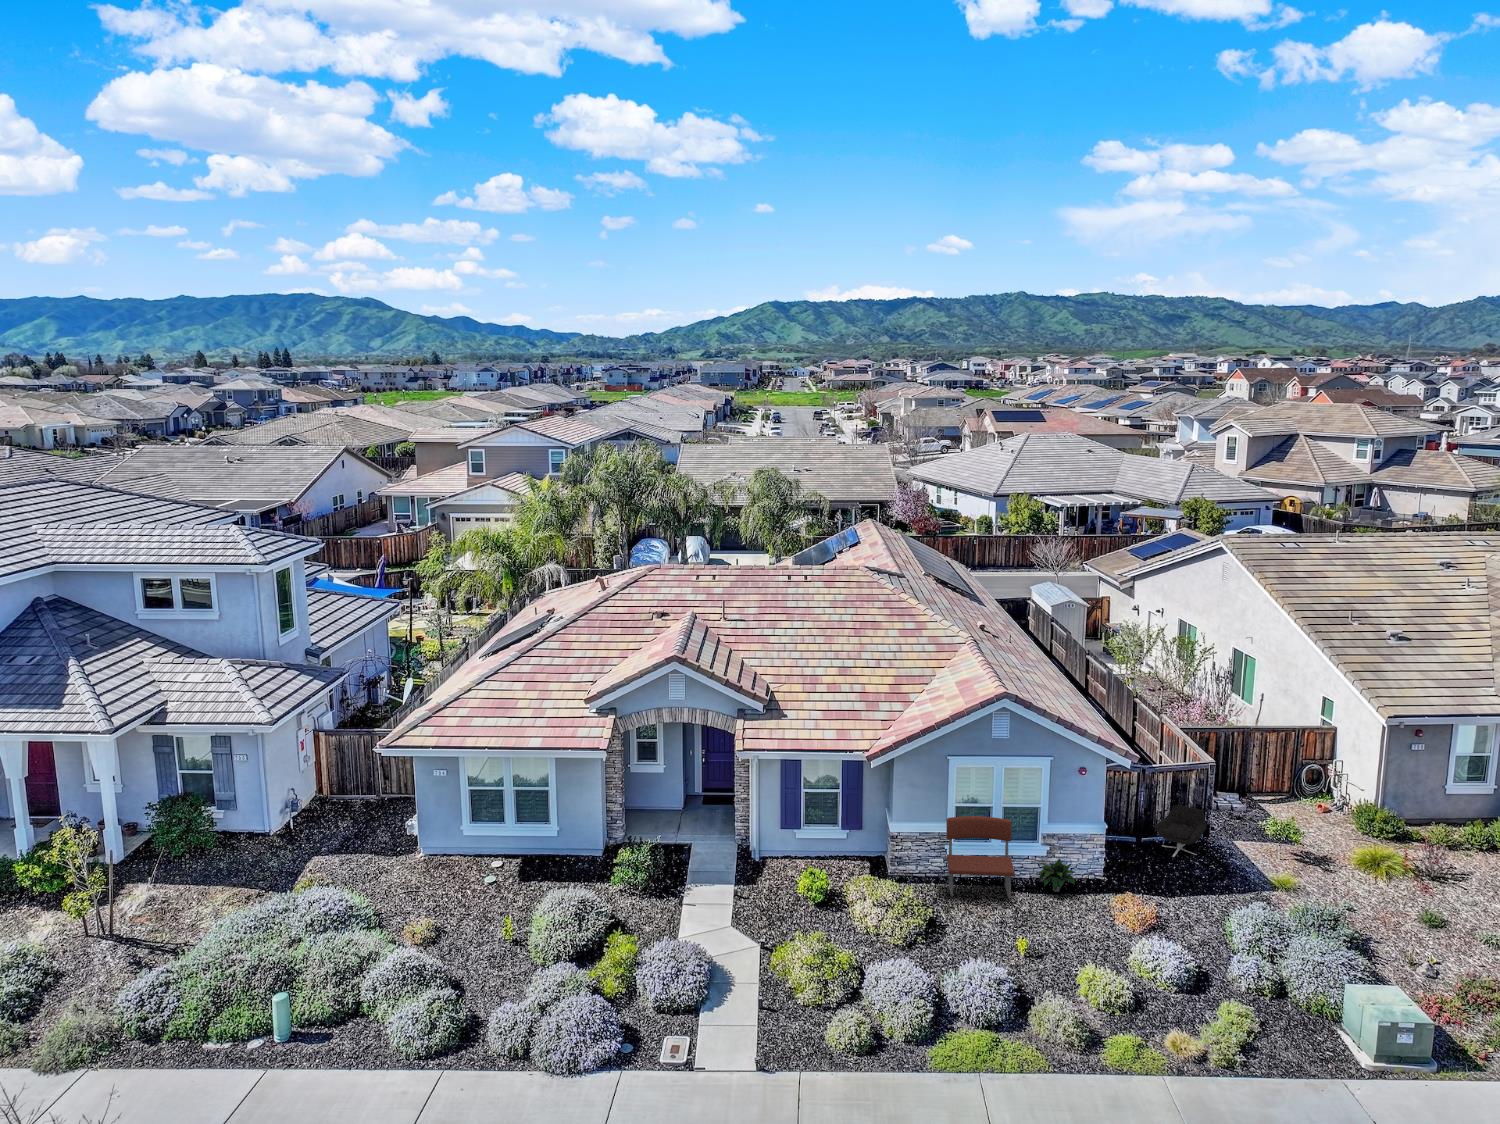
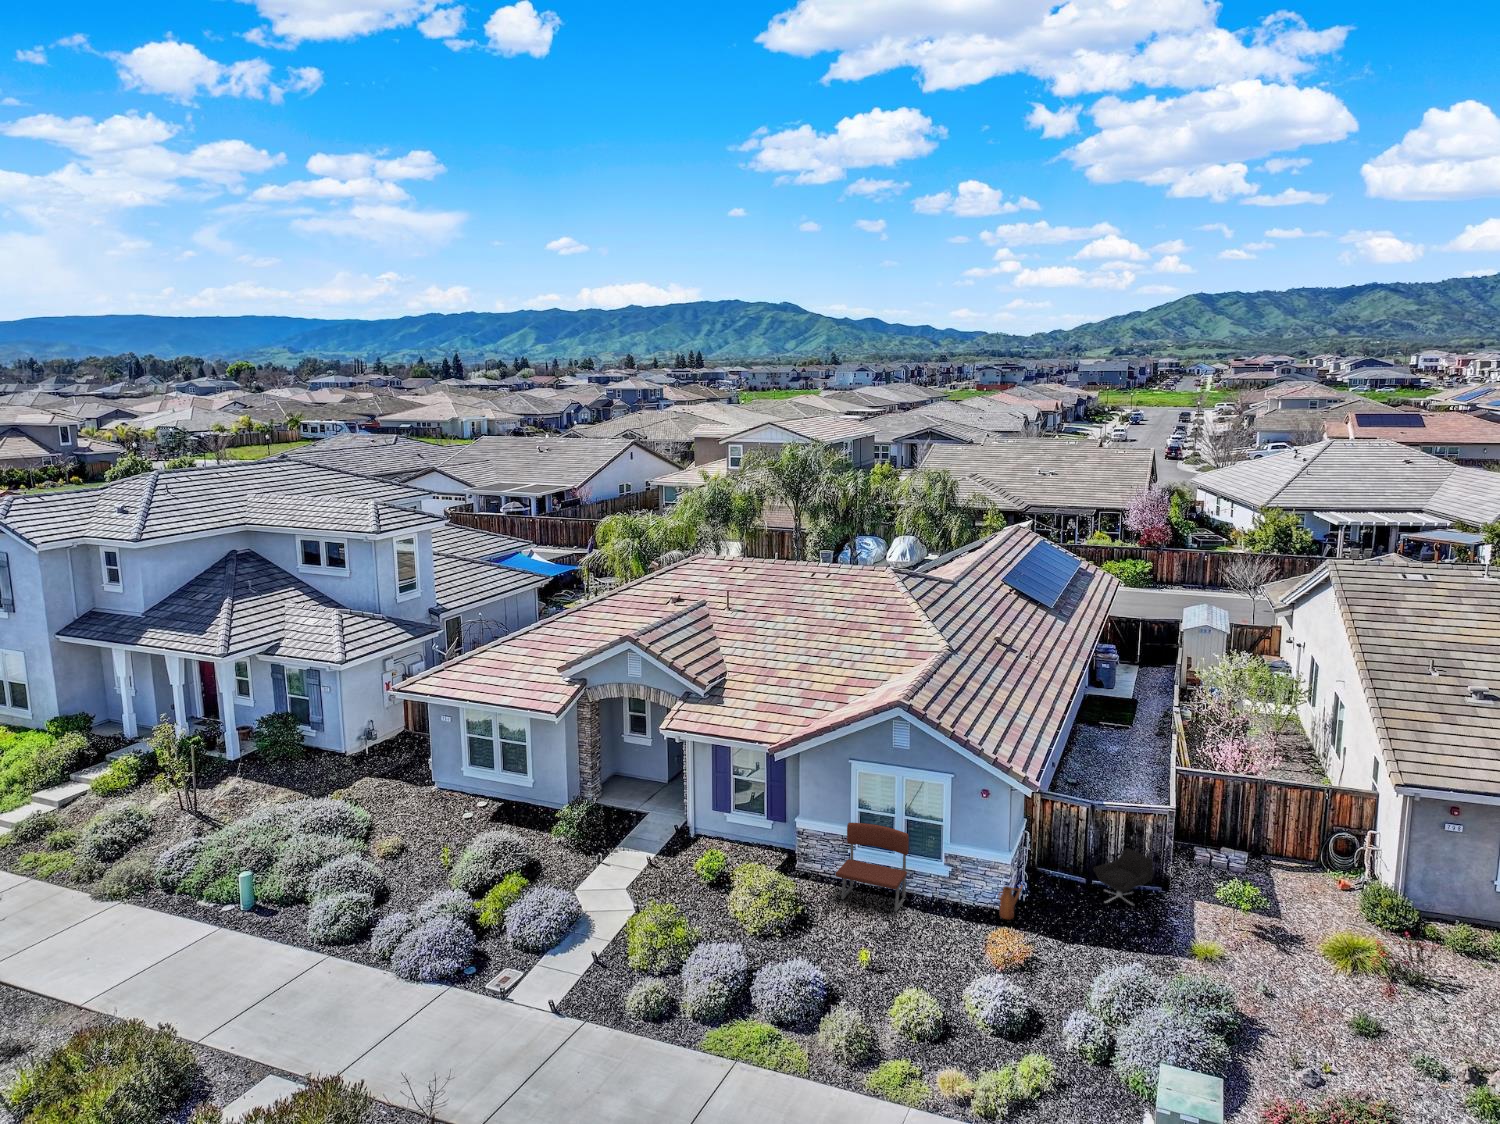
watering can: none [1099,852,1117,887] -> present [998,885,1023,919]
potted plant: present [1038,859,1075,892] -> none [930,880,974,914]

